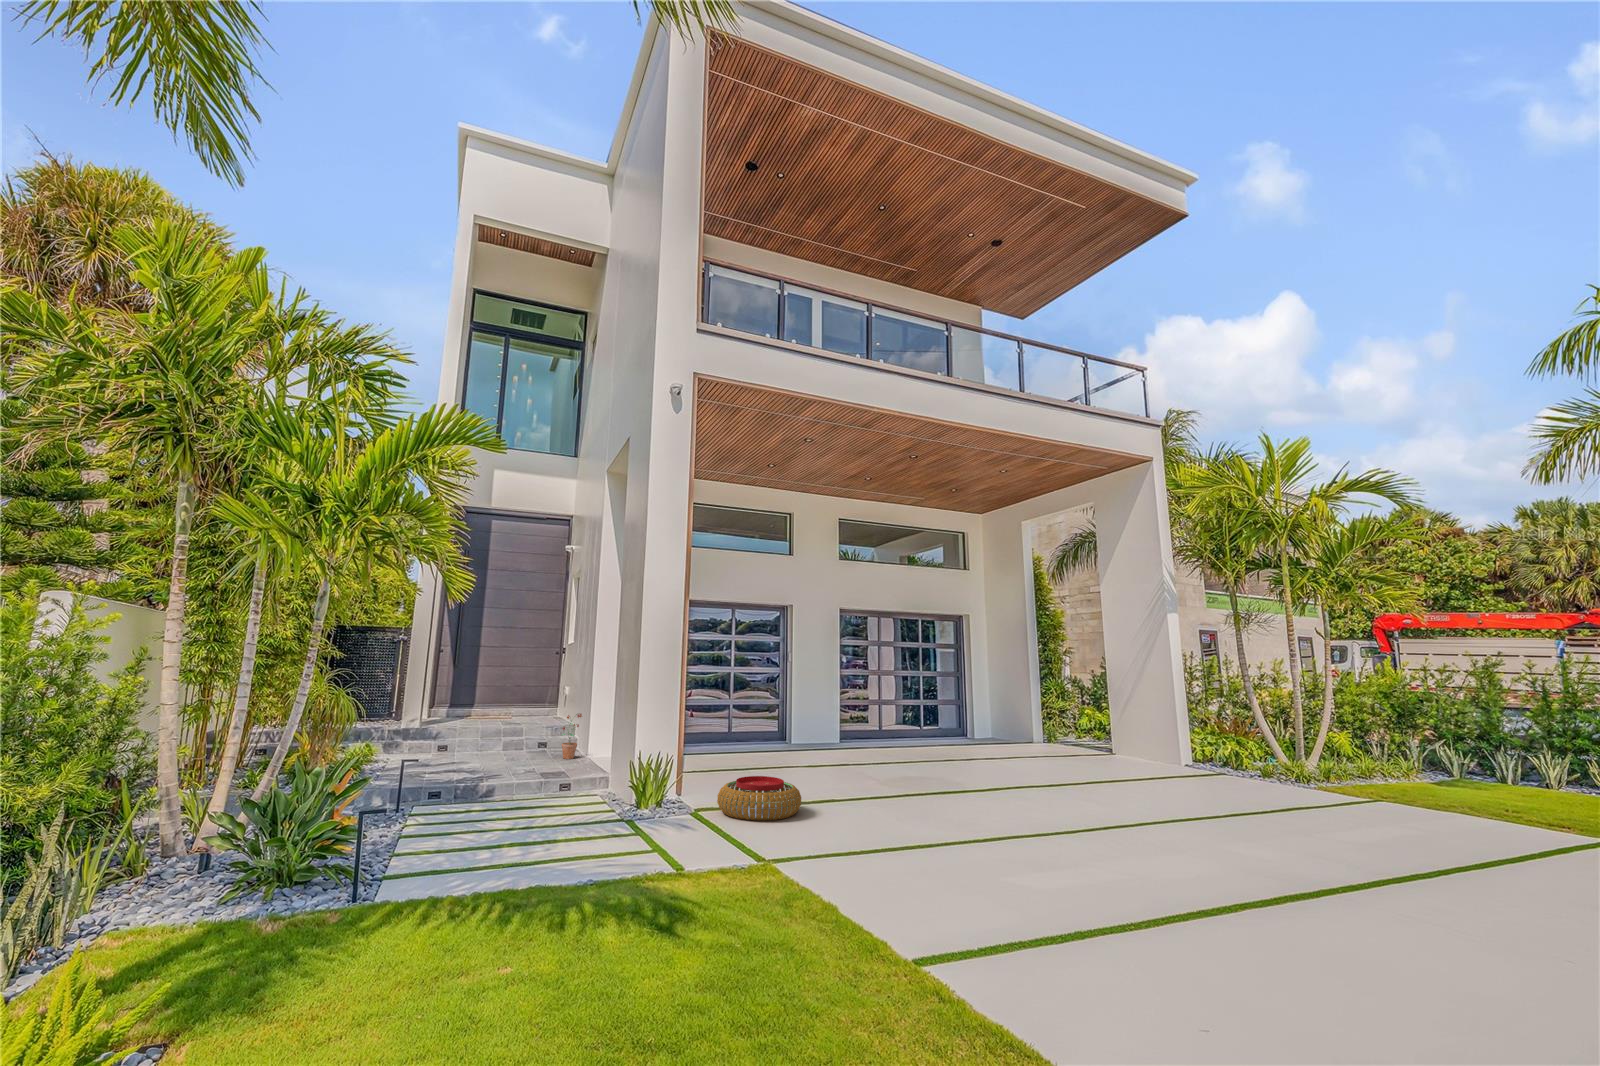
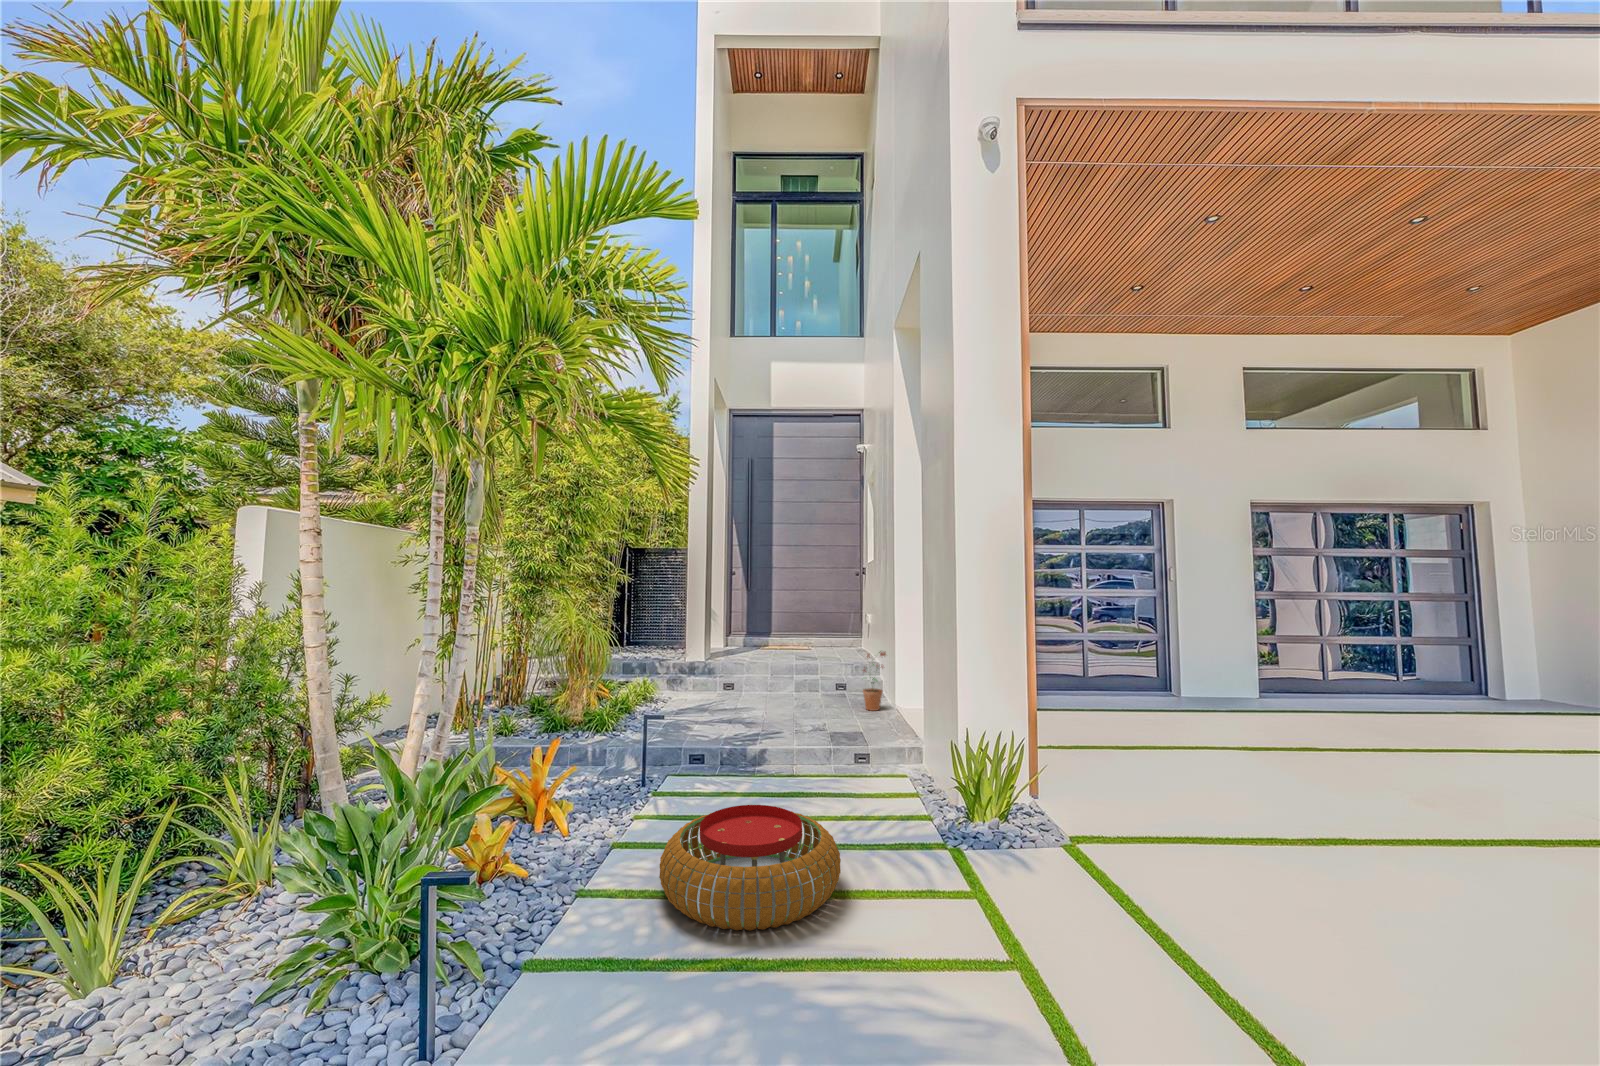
pouf: present [717,776,801,821] -> present [659,805,841,931]

